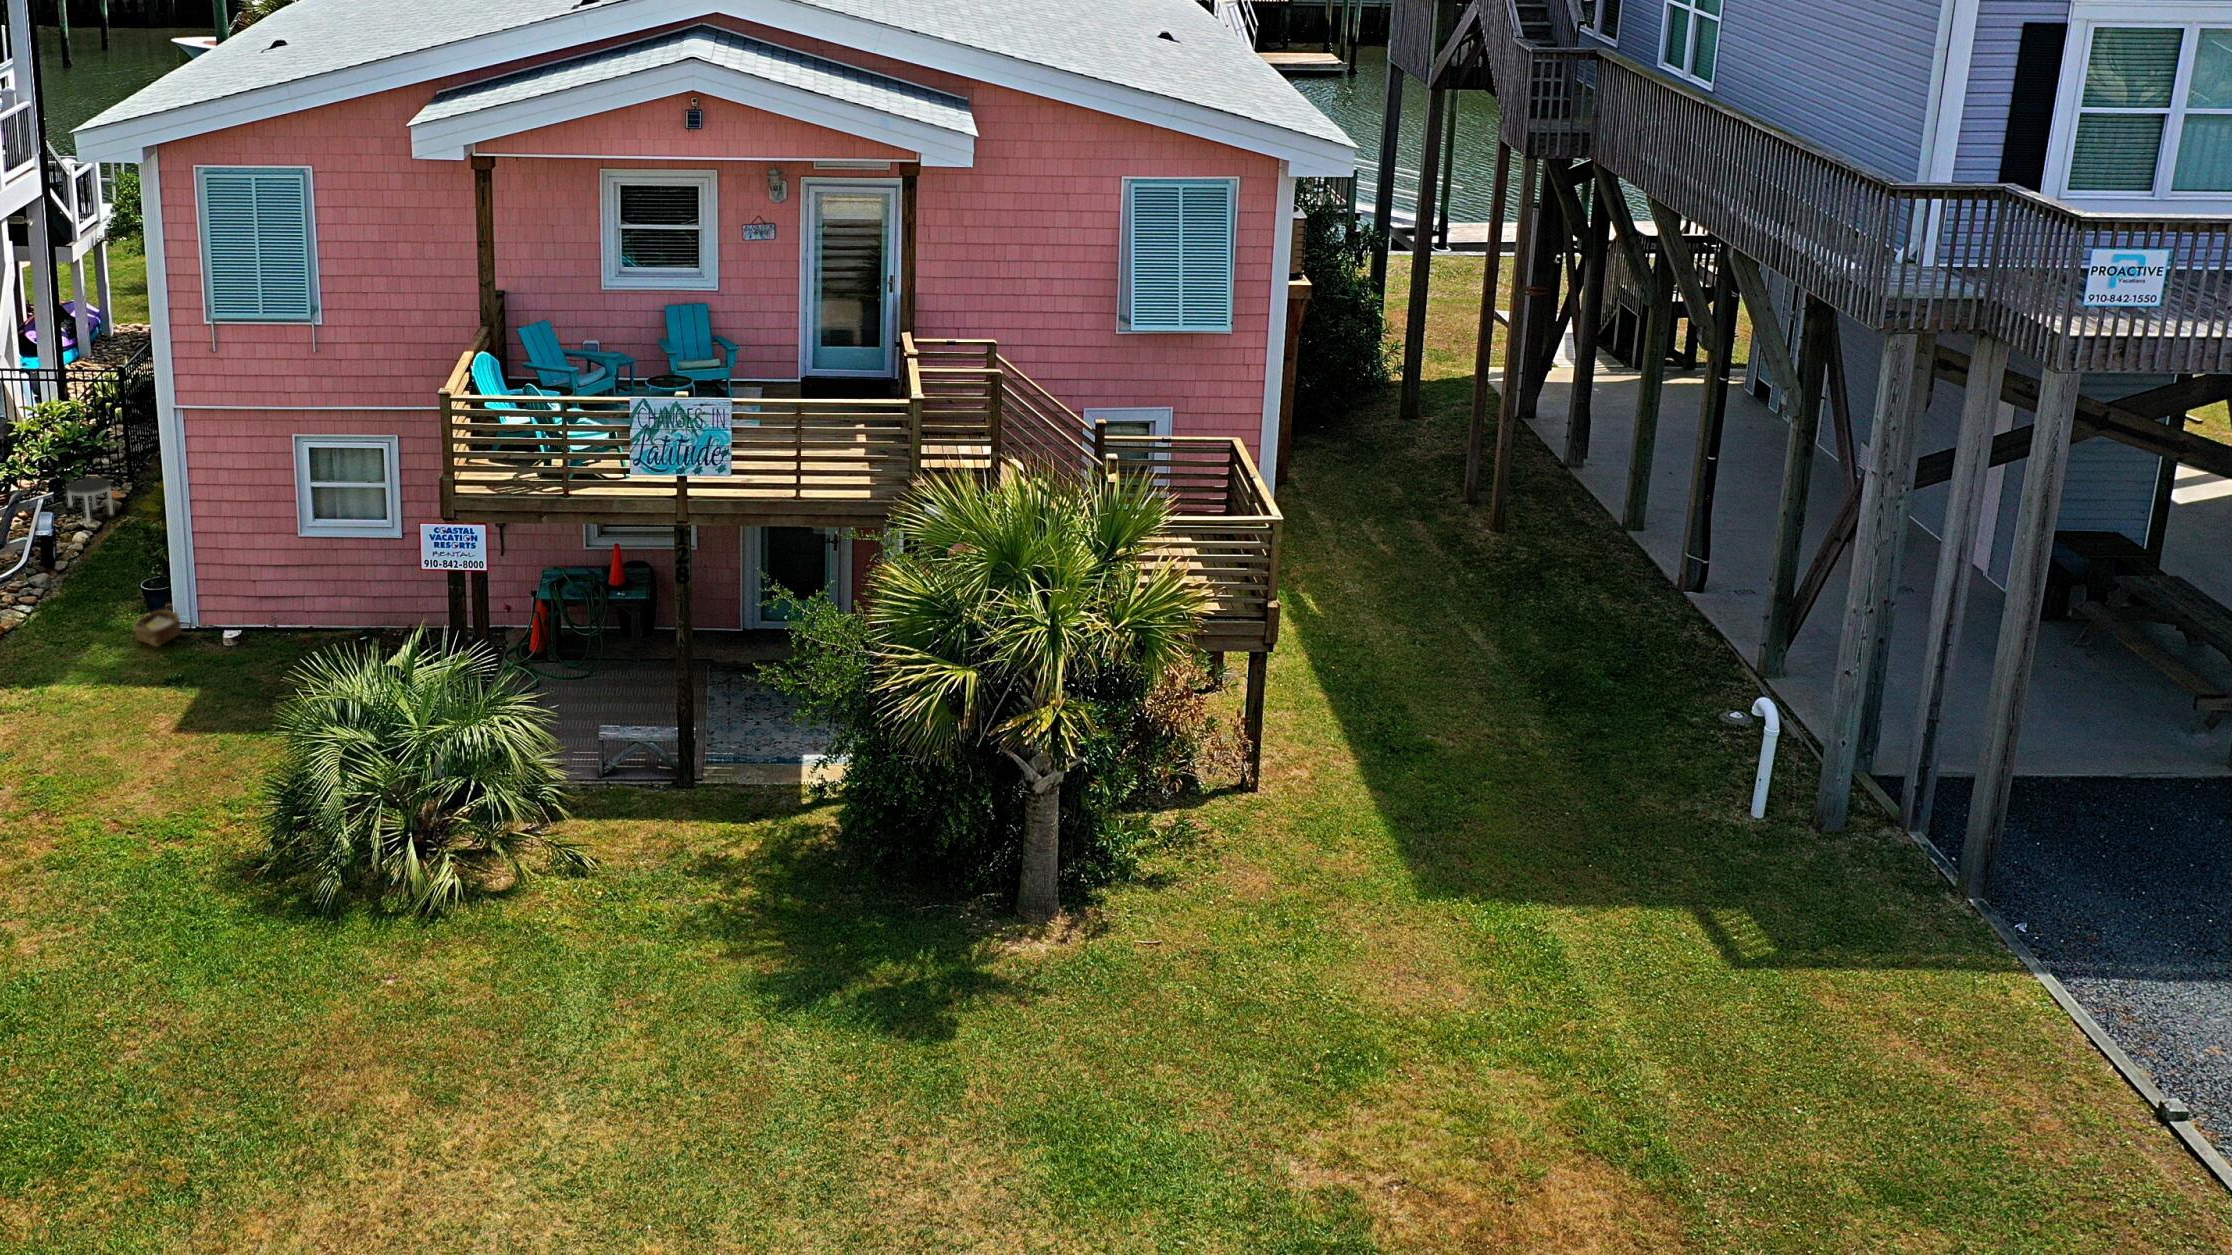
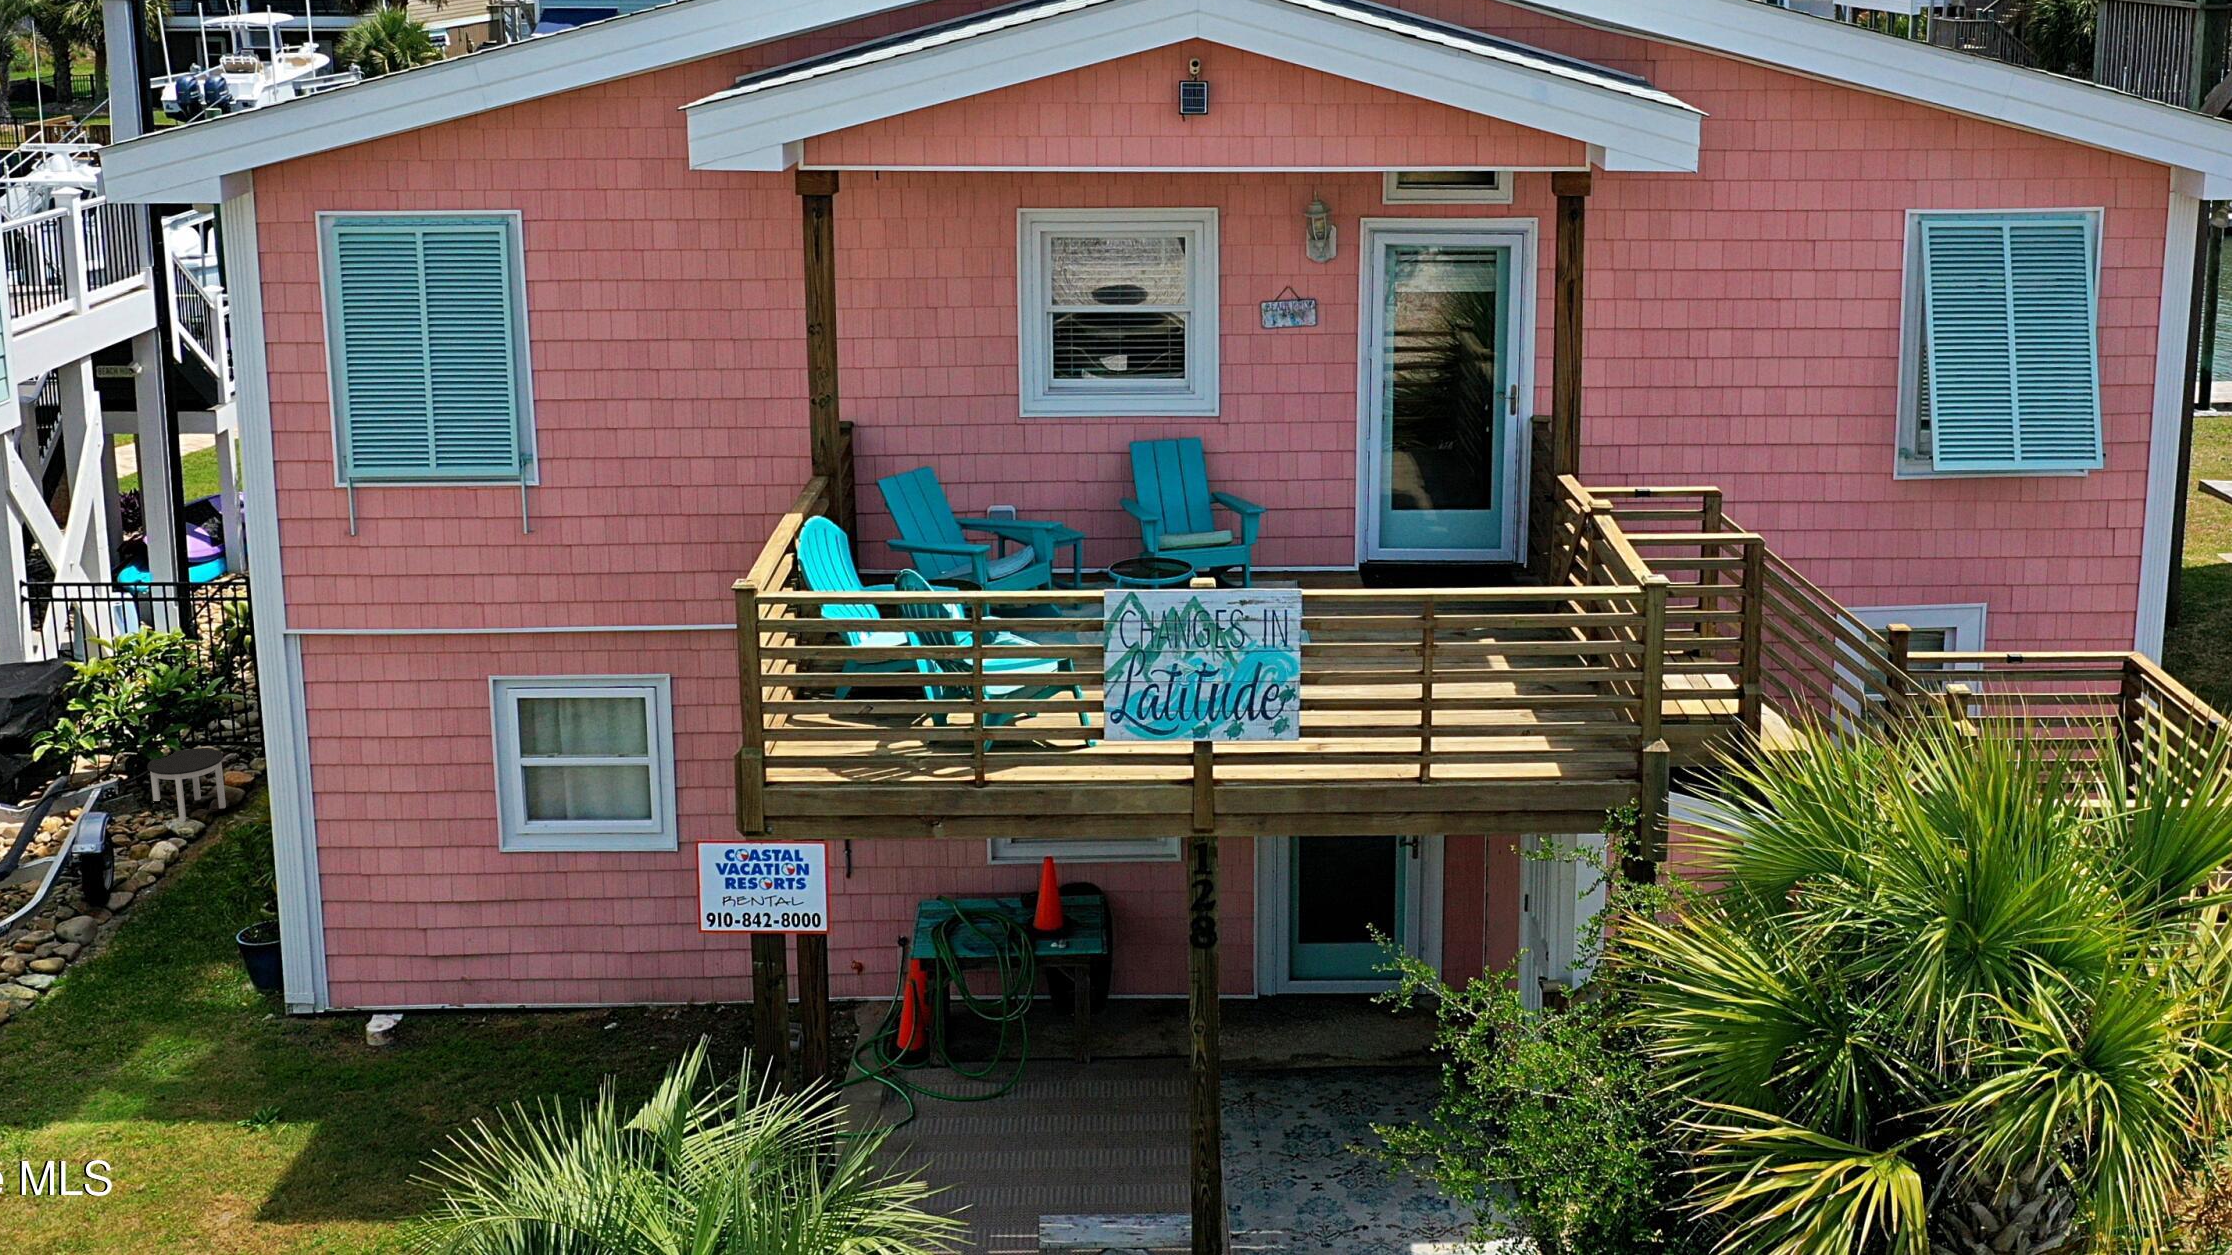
woven basket: present [134,609,182,647] -> none [208,975,296,1053]

